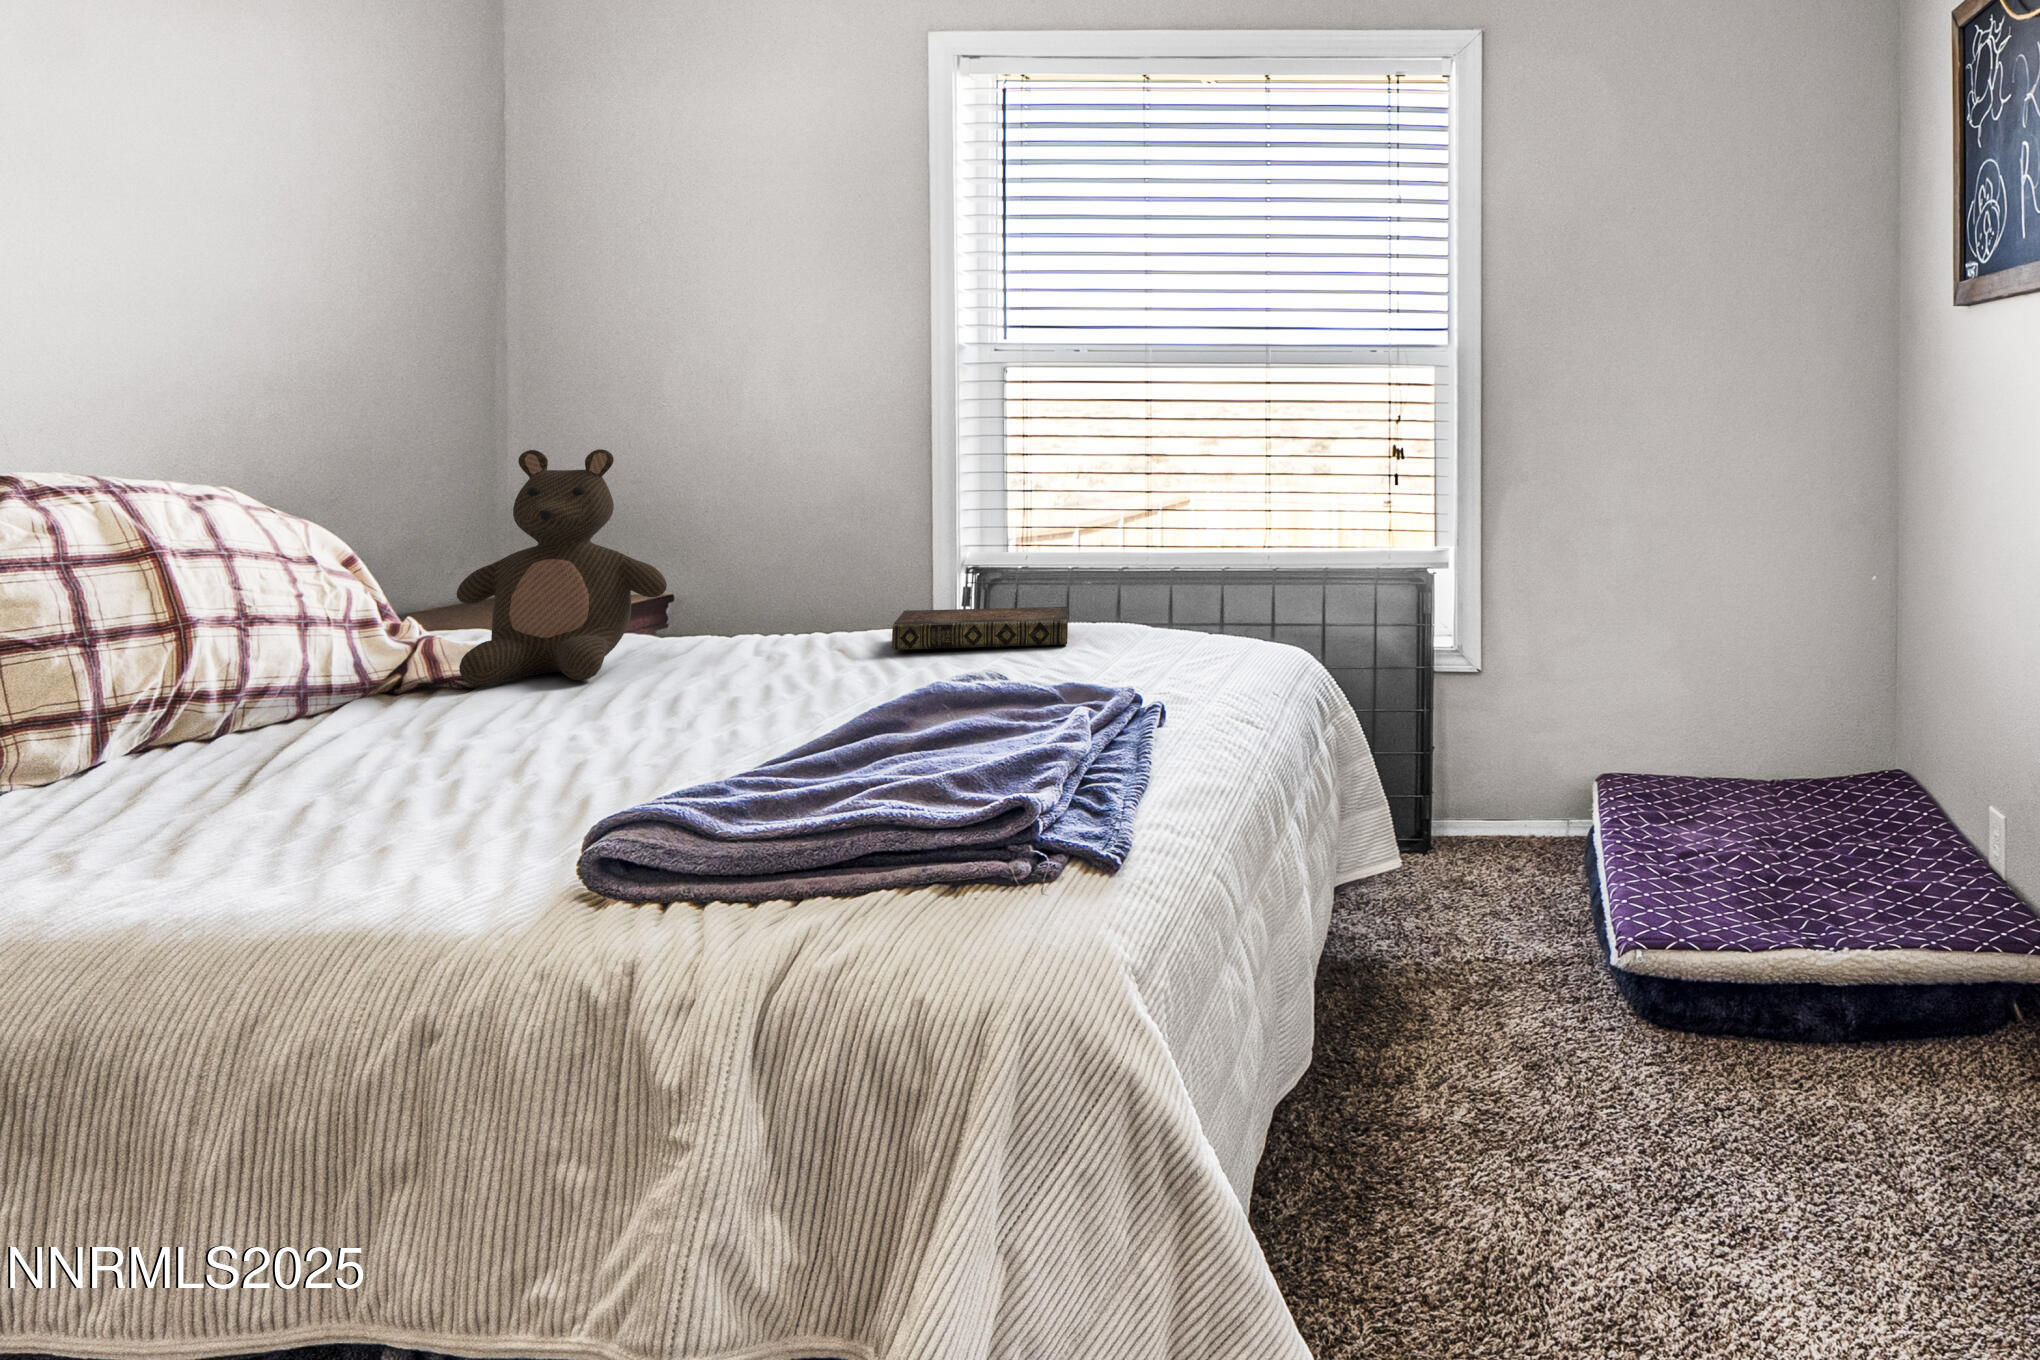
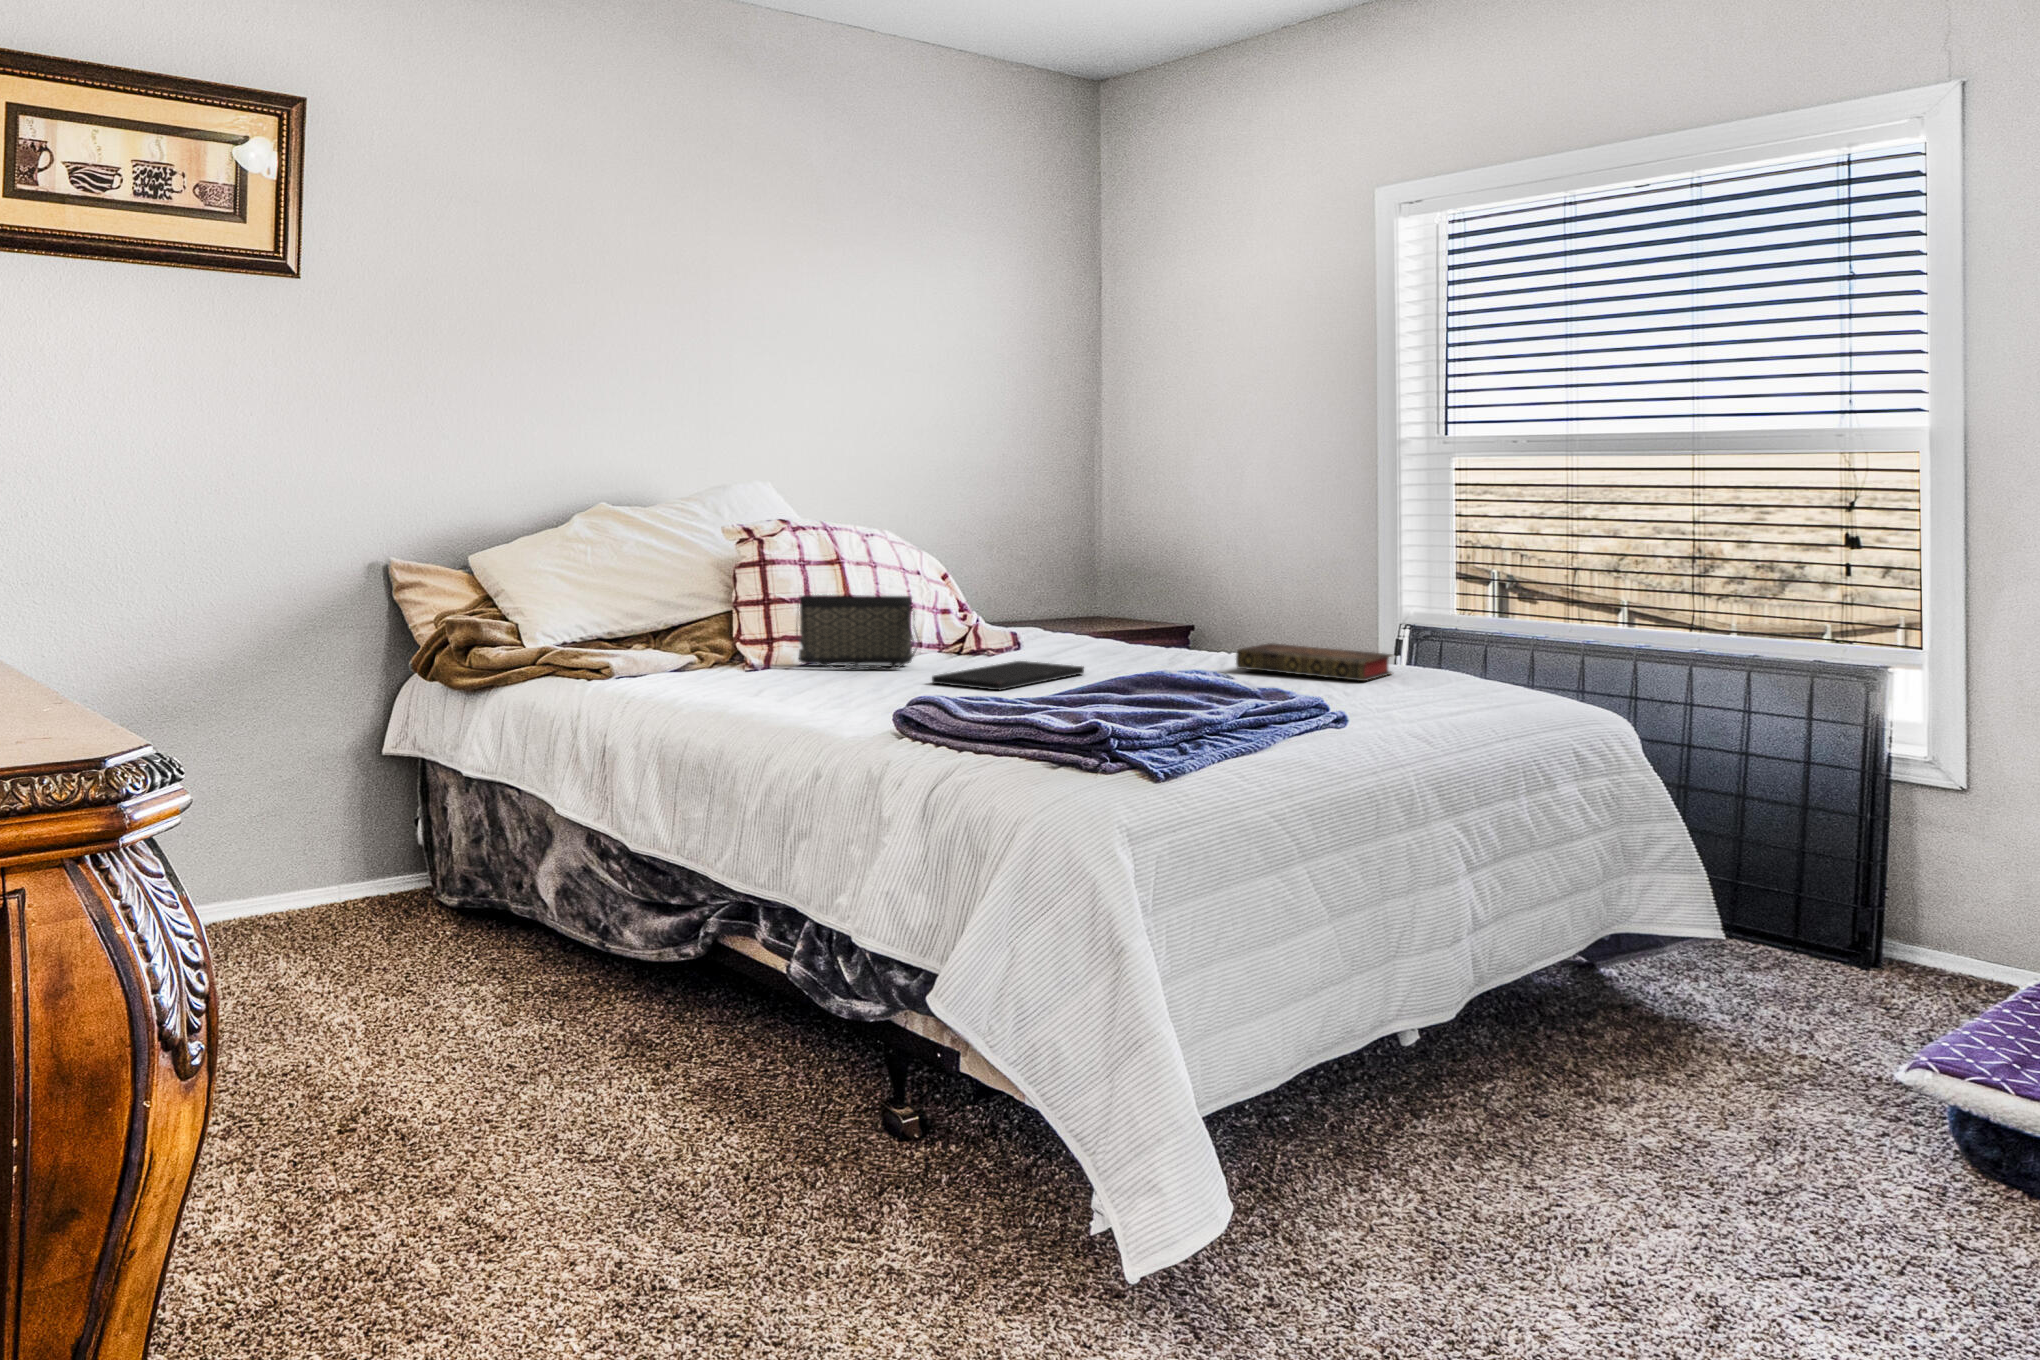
stuffed bear: present [456,449,667,686] -> none [985,511,1105,661]
handbag: none [63,606,379,764] -> present [796,595,919,670]
smartphone: none [464,681,694,756] -> present [932,661,1084,690]

